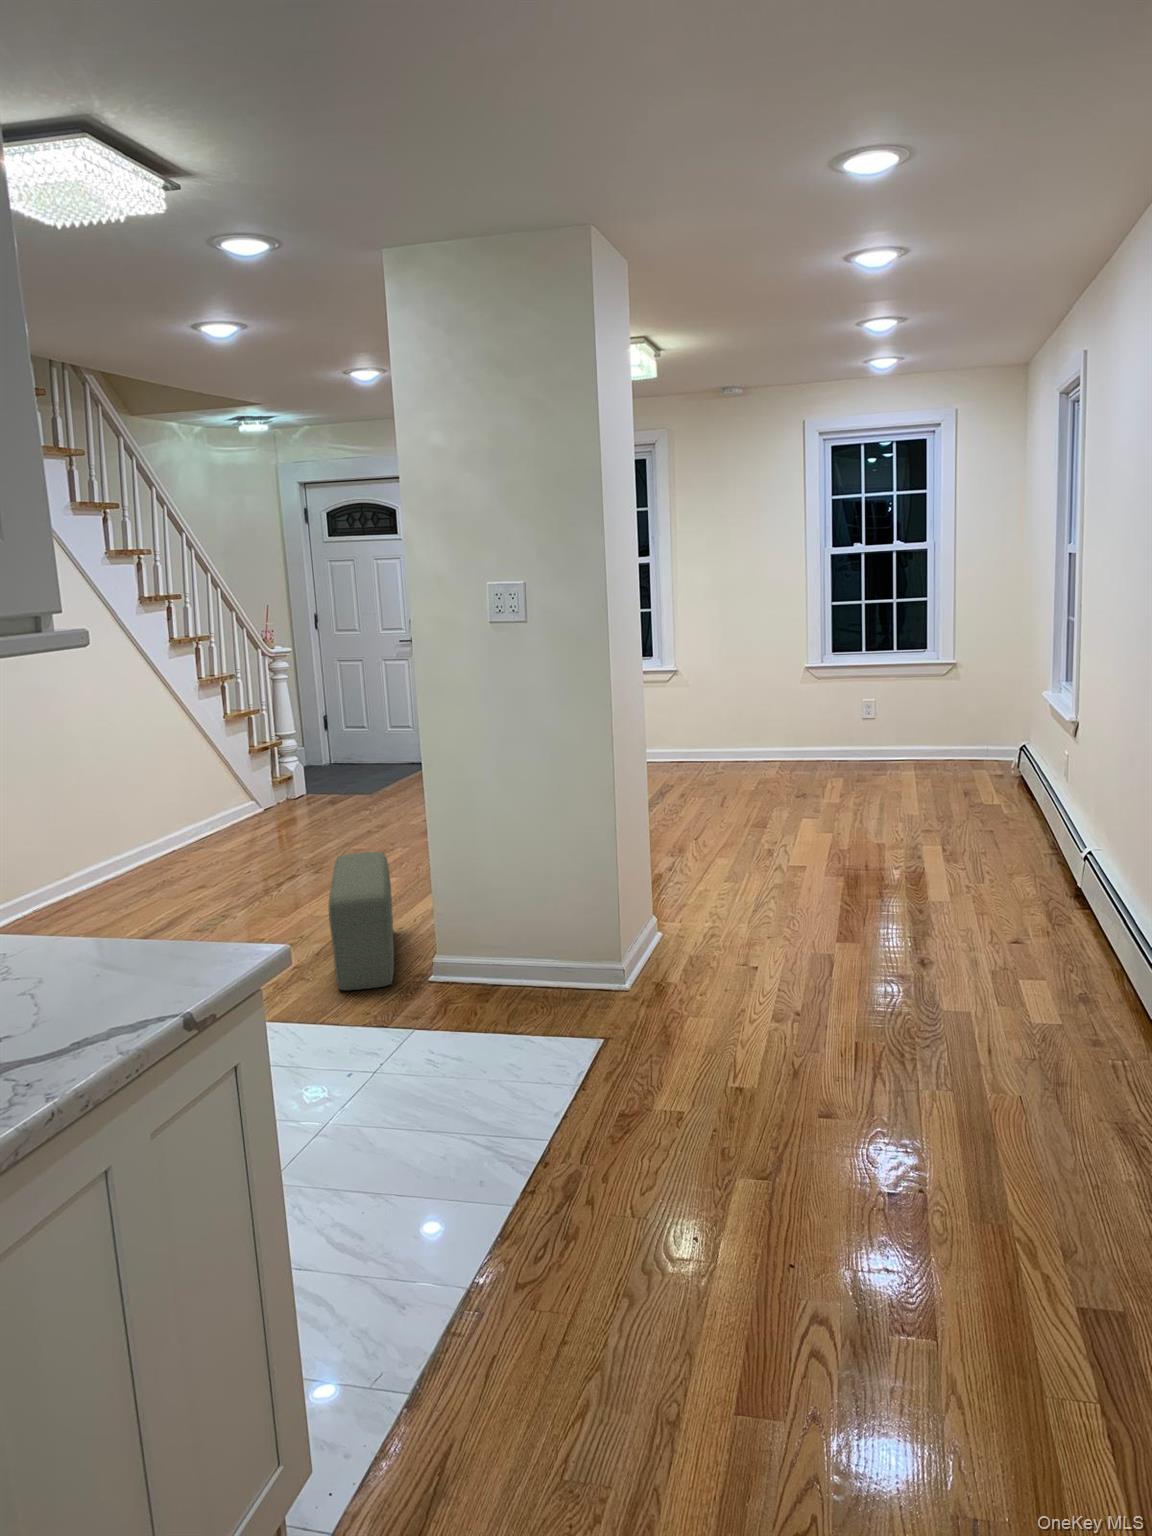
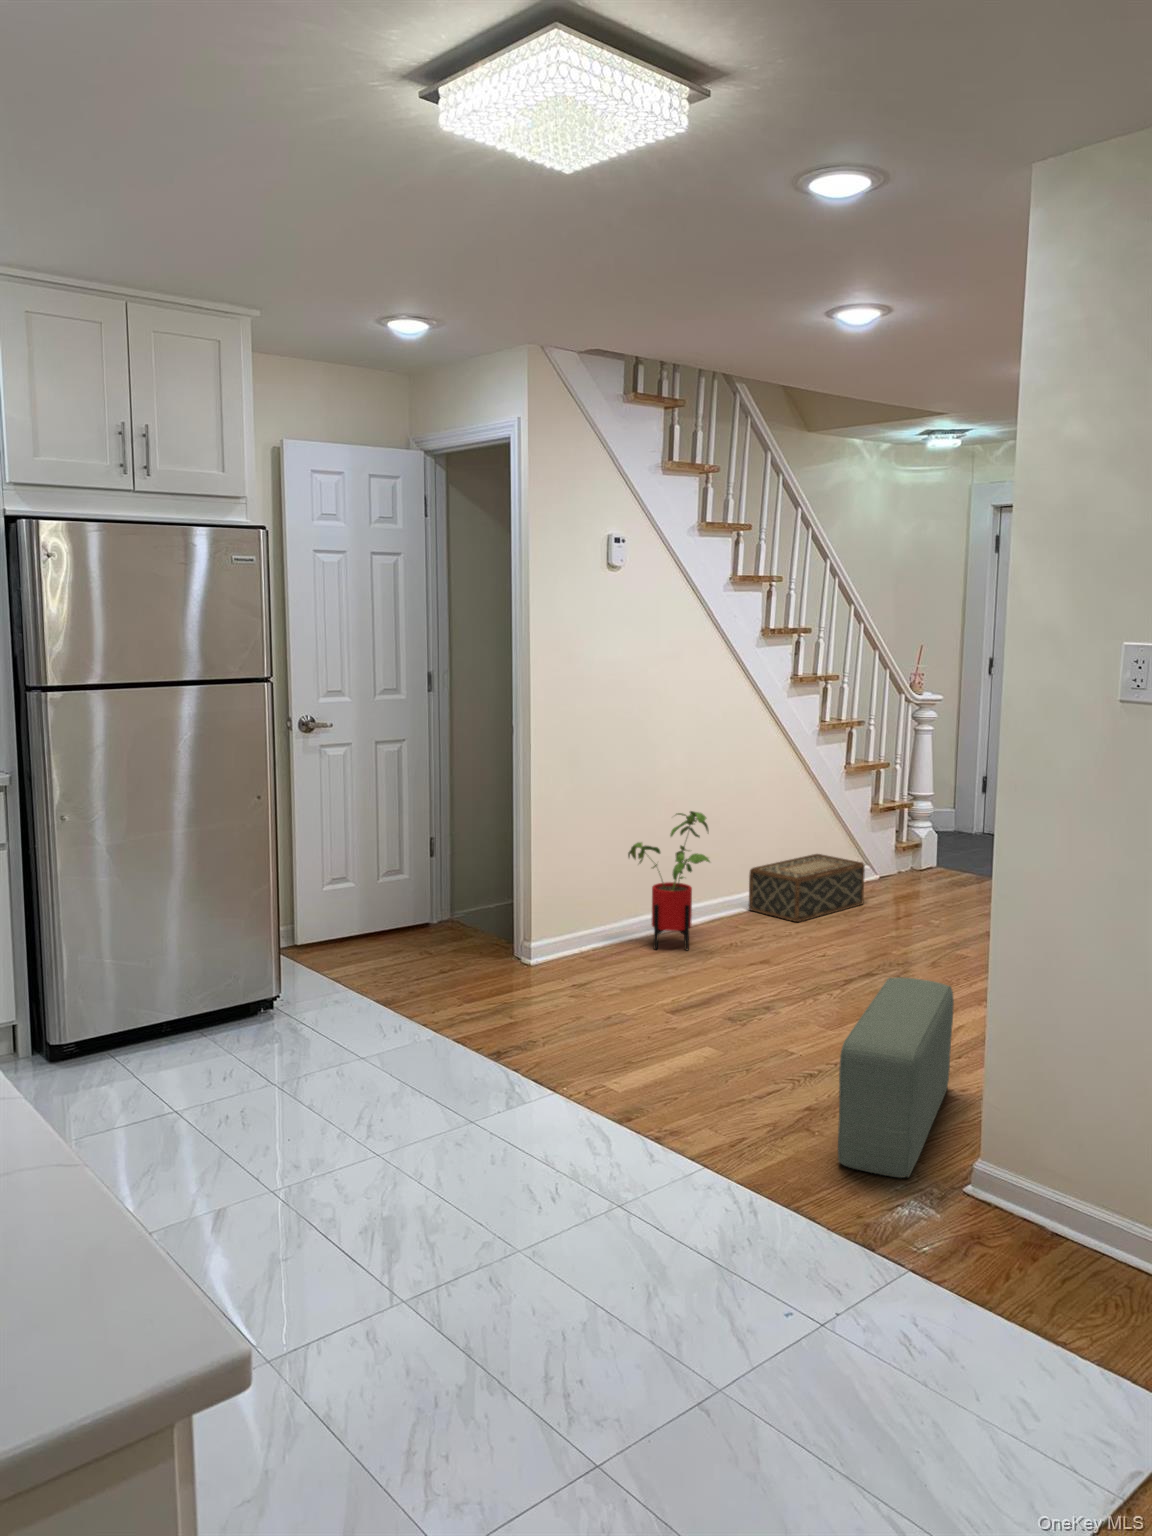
house plant: none [55,767,141,898] -> present [628,811,710,950]
woven basket: none [160,795,261,854] -> present [749,854,865,922]

